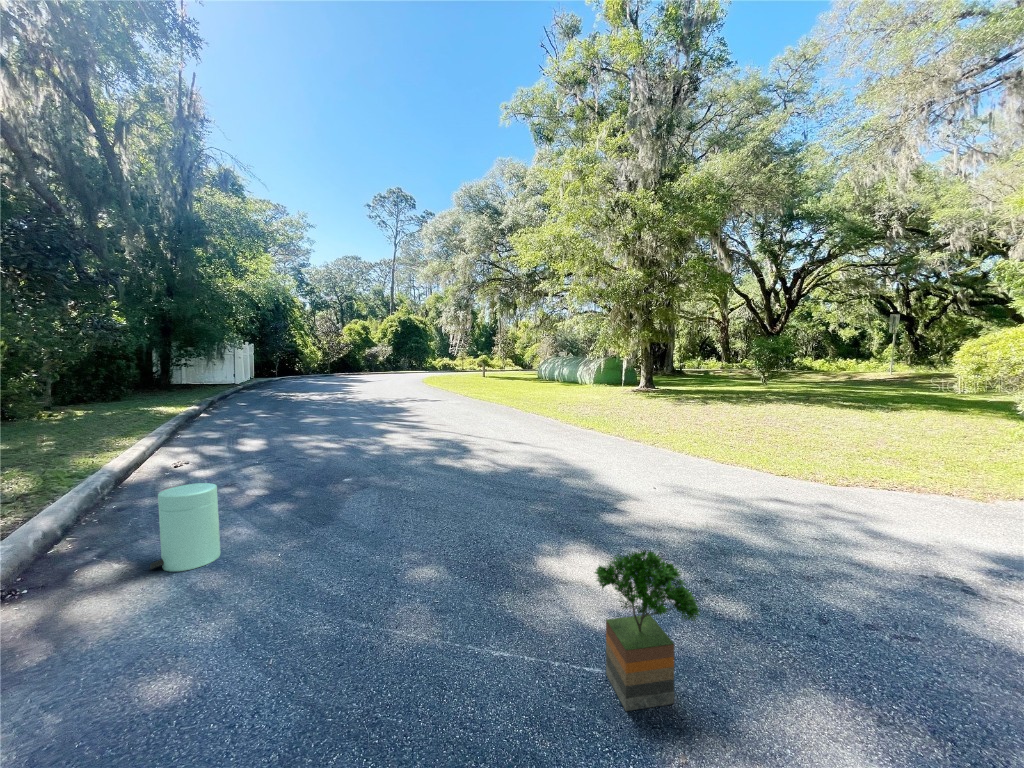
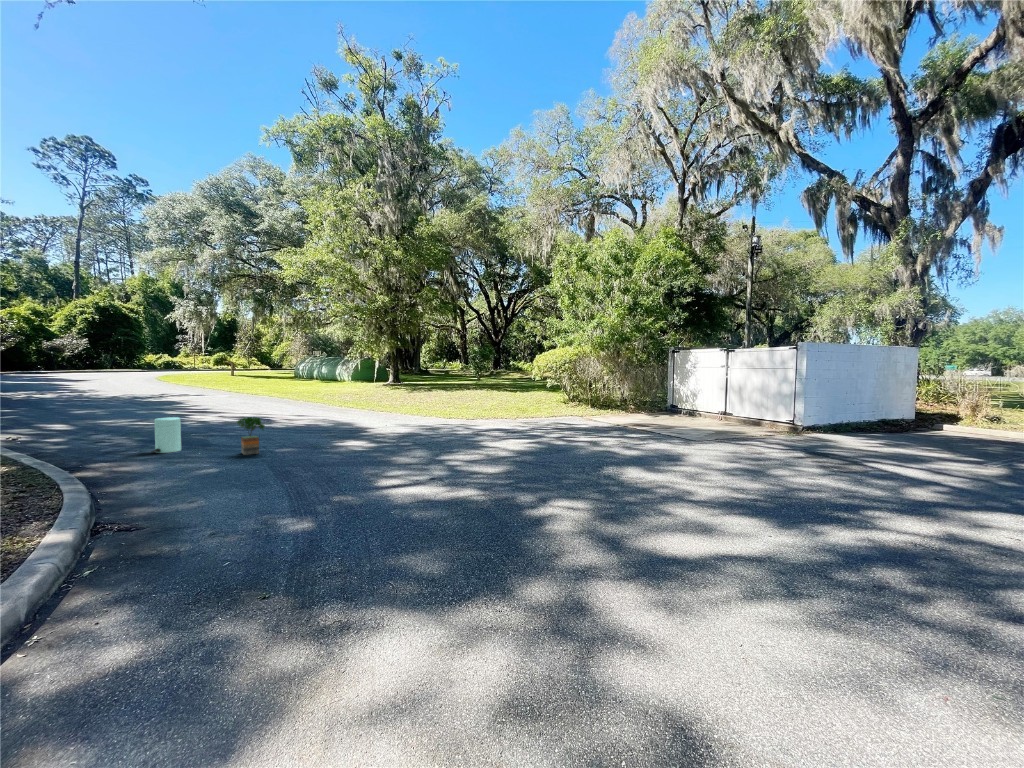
potted tree: present [595,551,700,711] -> present [237,417,265,455]

